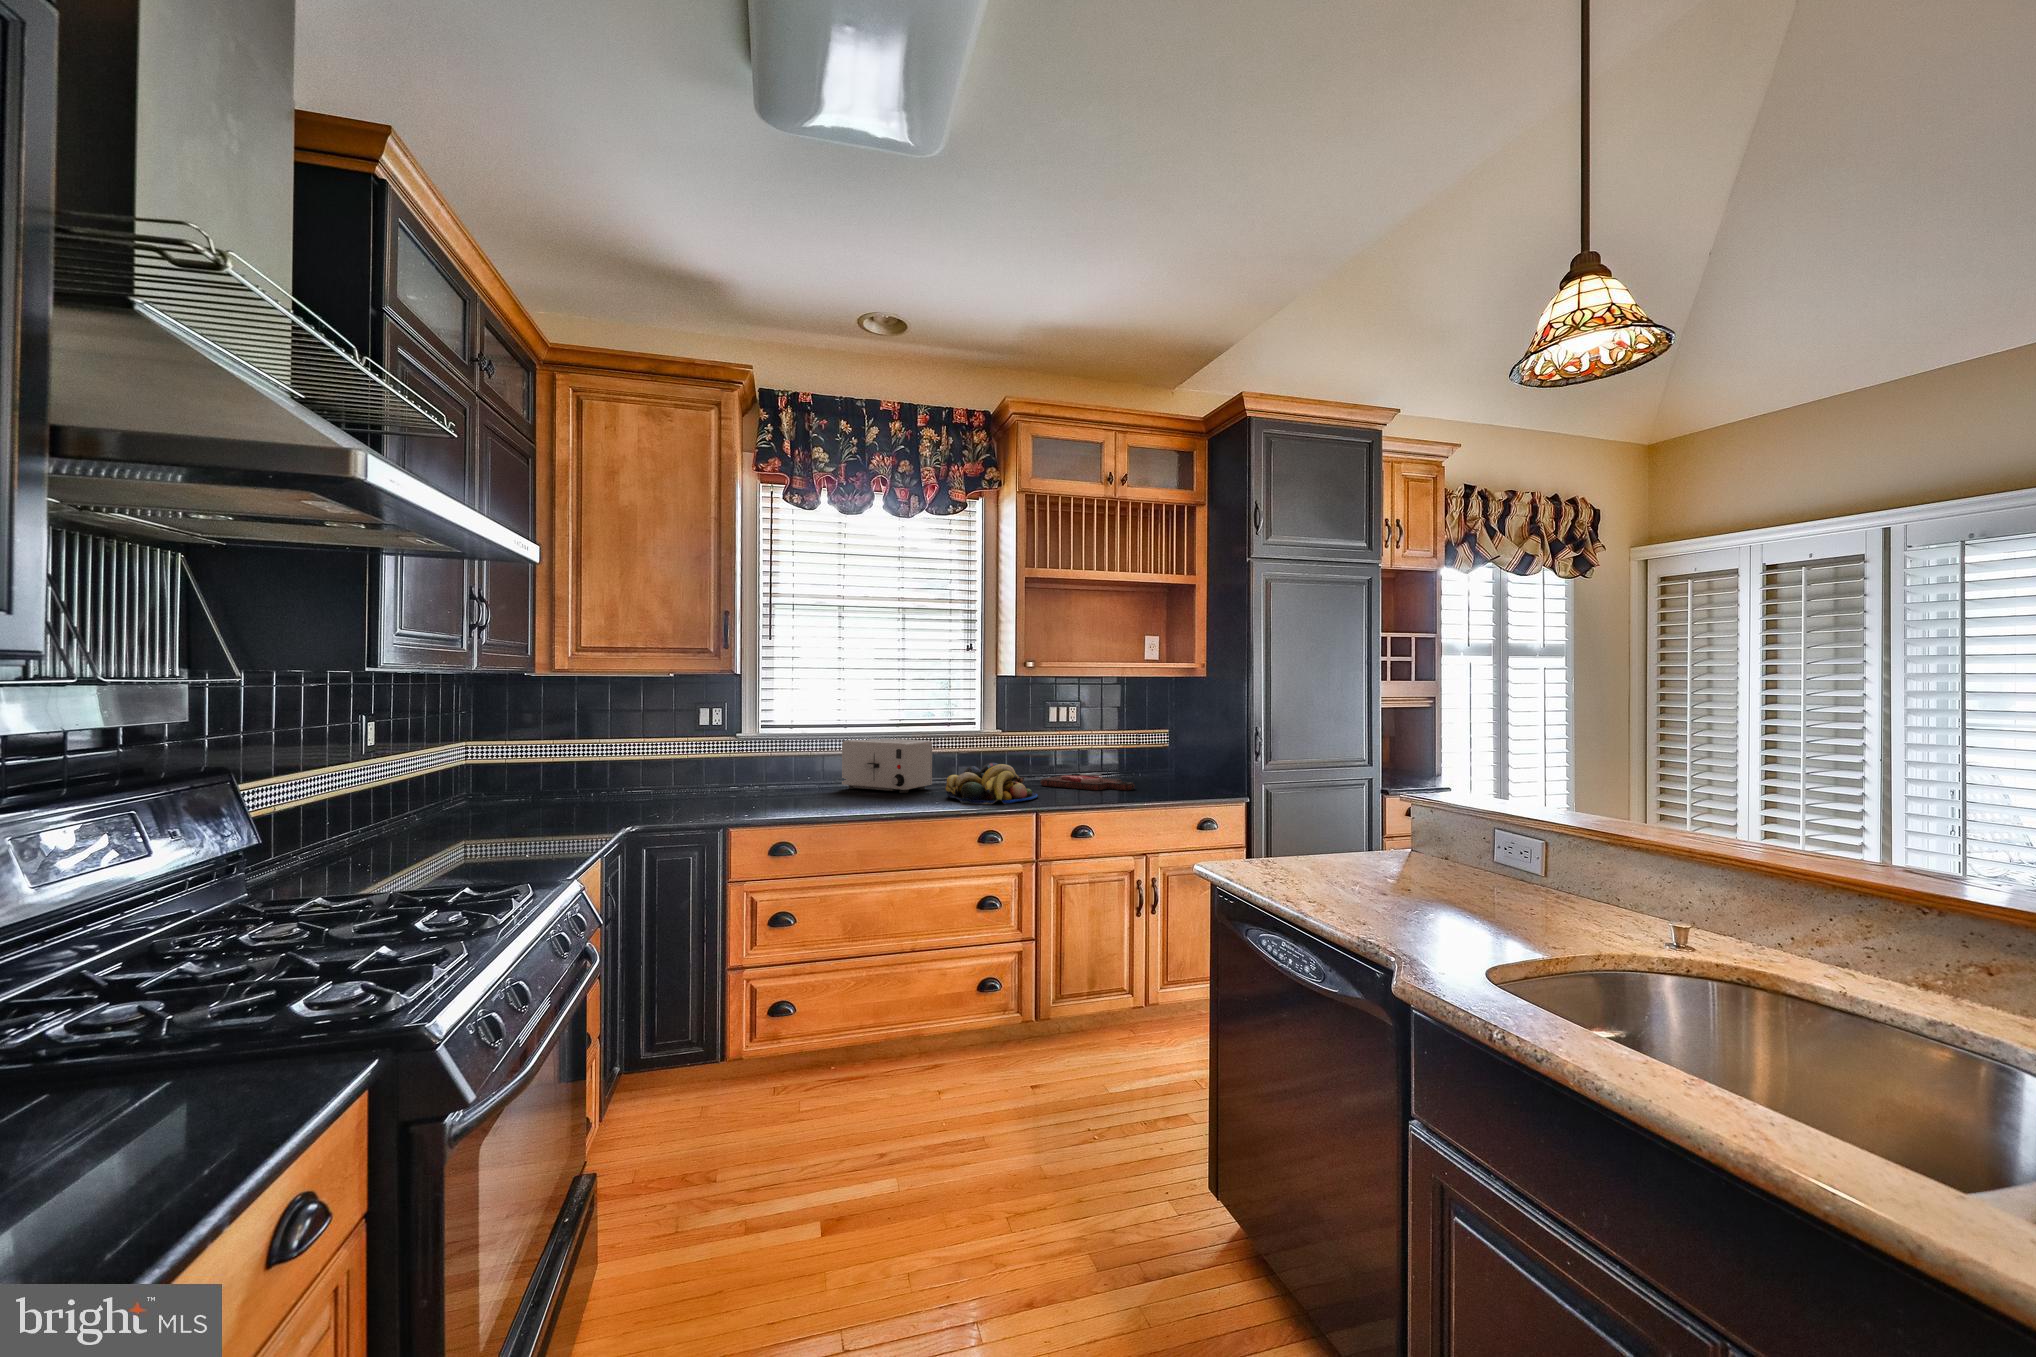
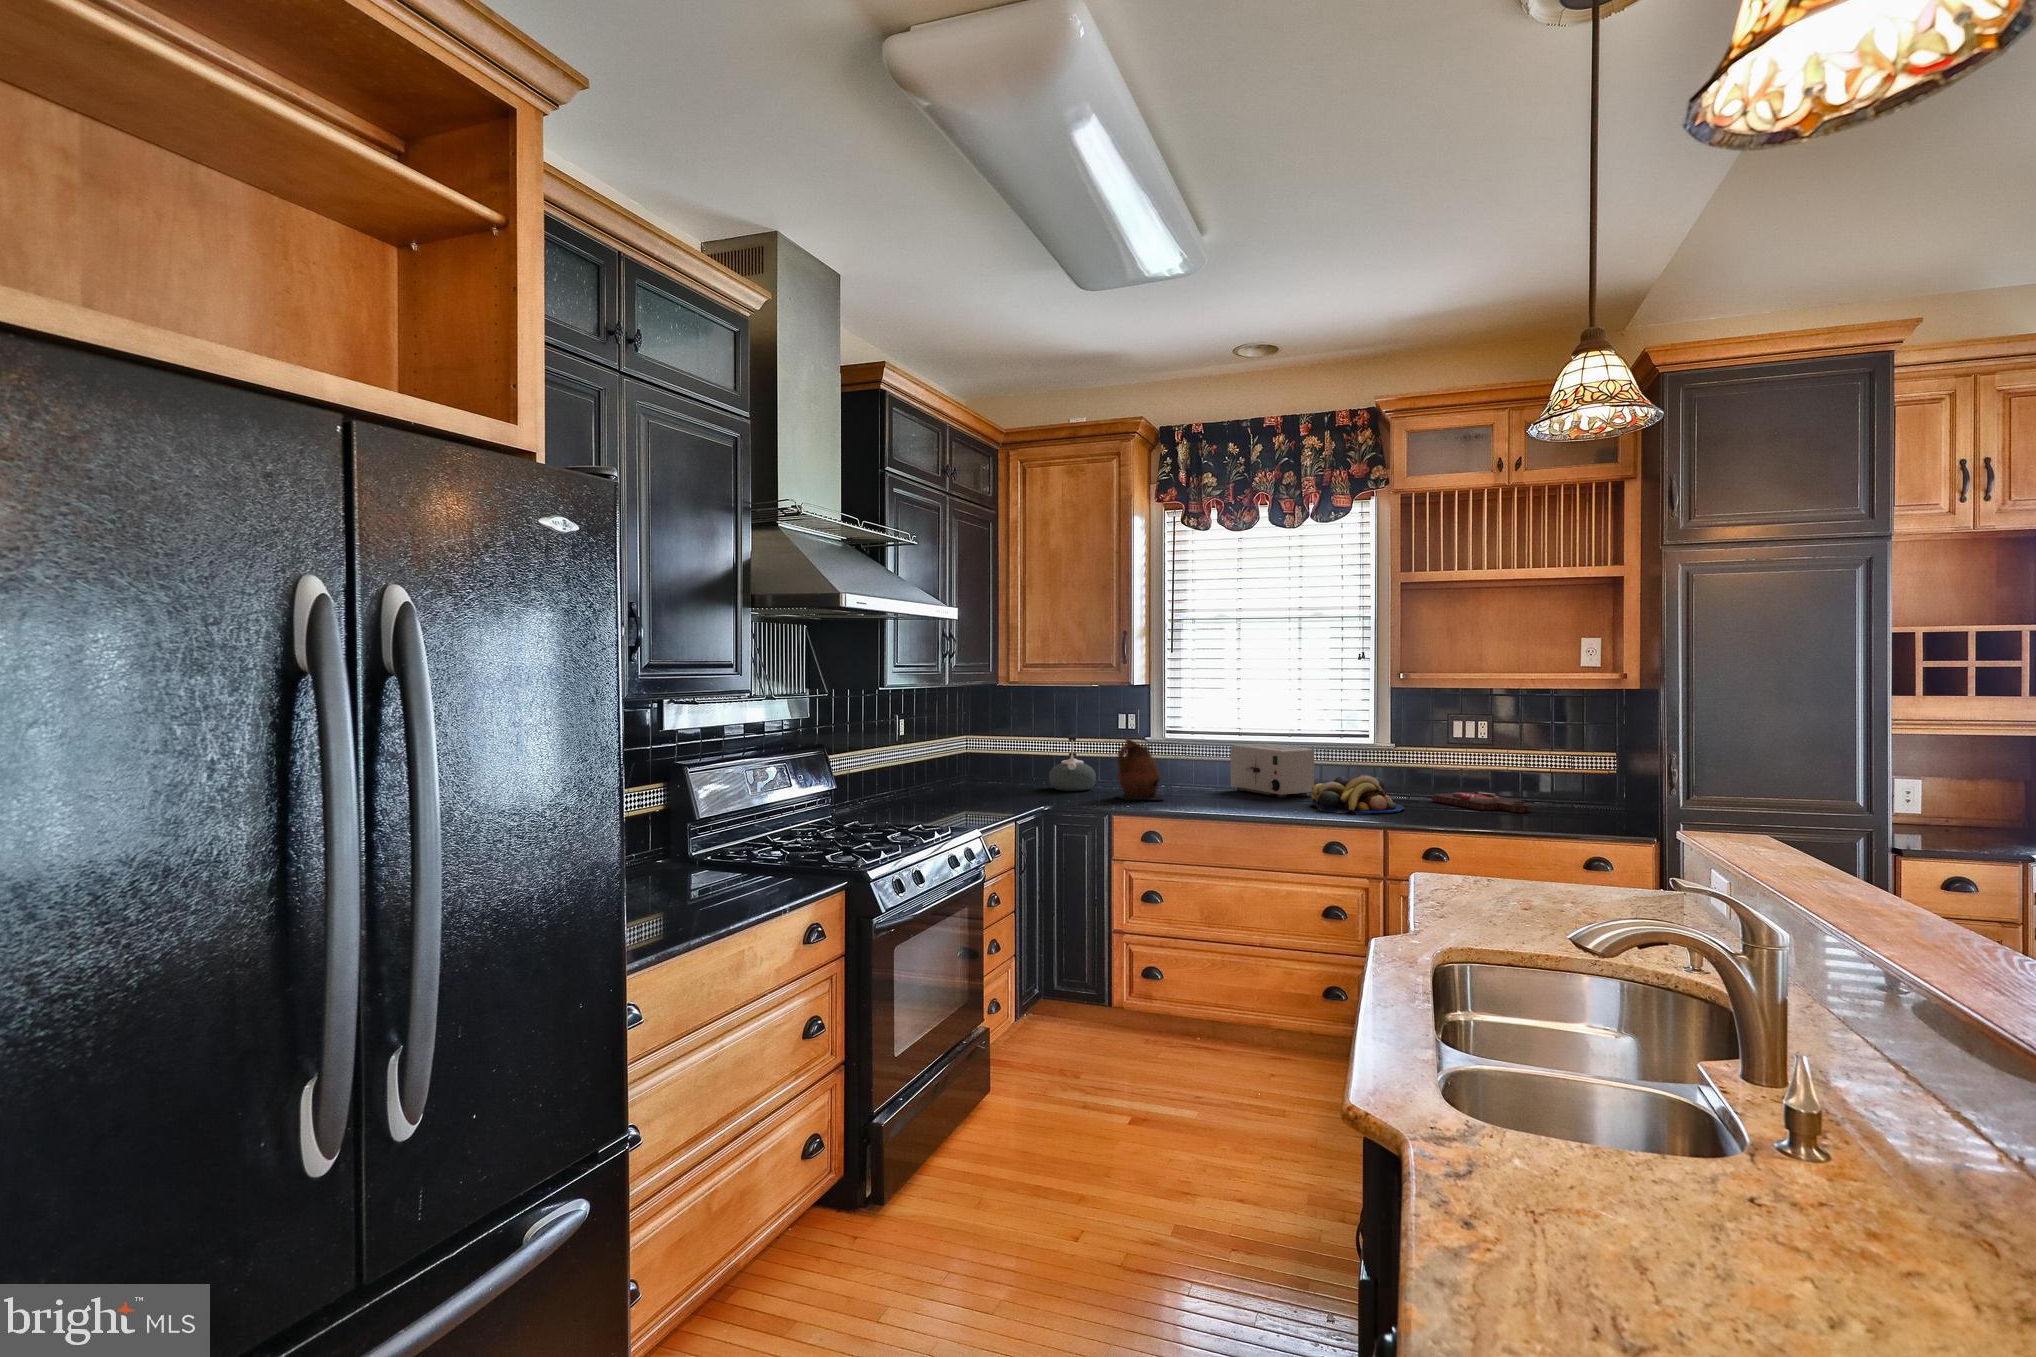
kettle: none [627,736,689,804] -> present [1049,735,1096,791]
ceramic pitcher: none [722,736,788,809] -> present [1117,739,1163,800]

